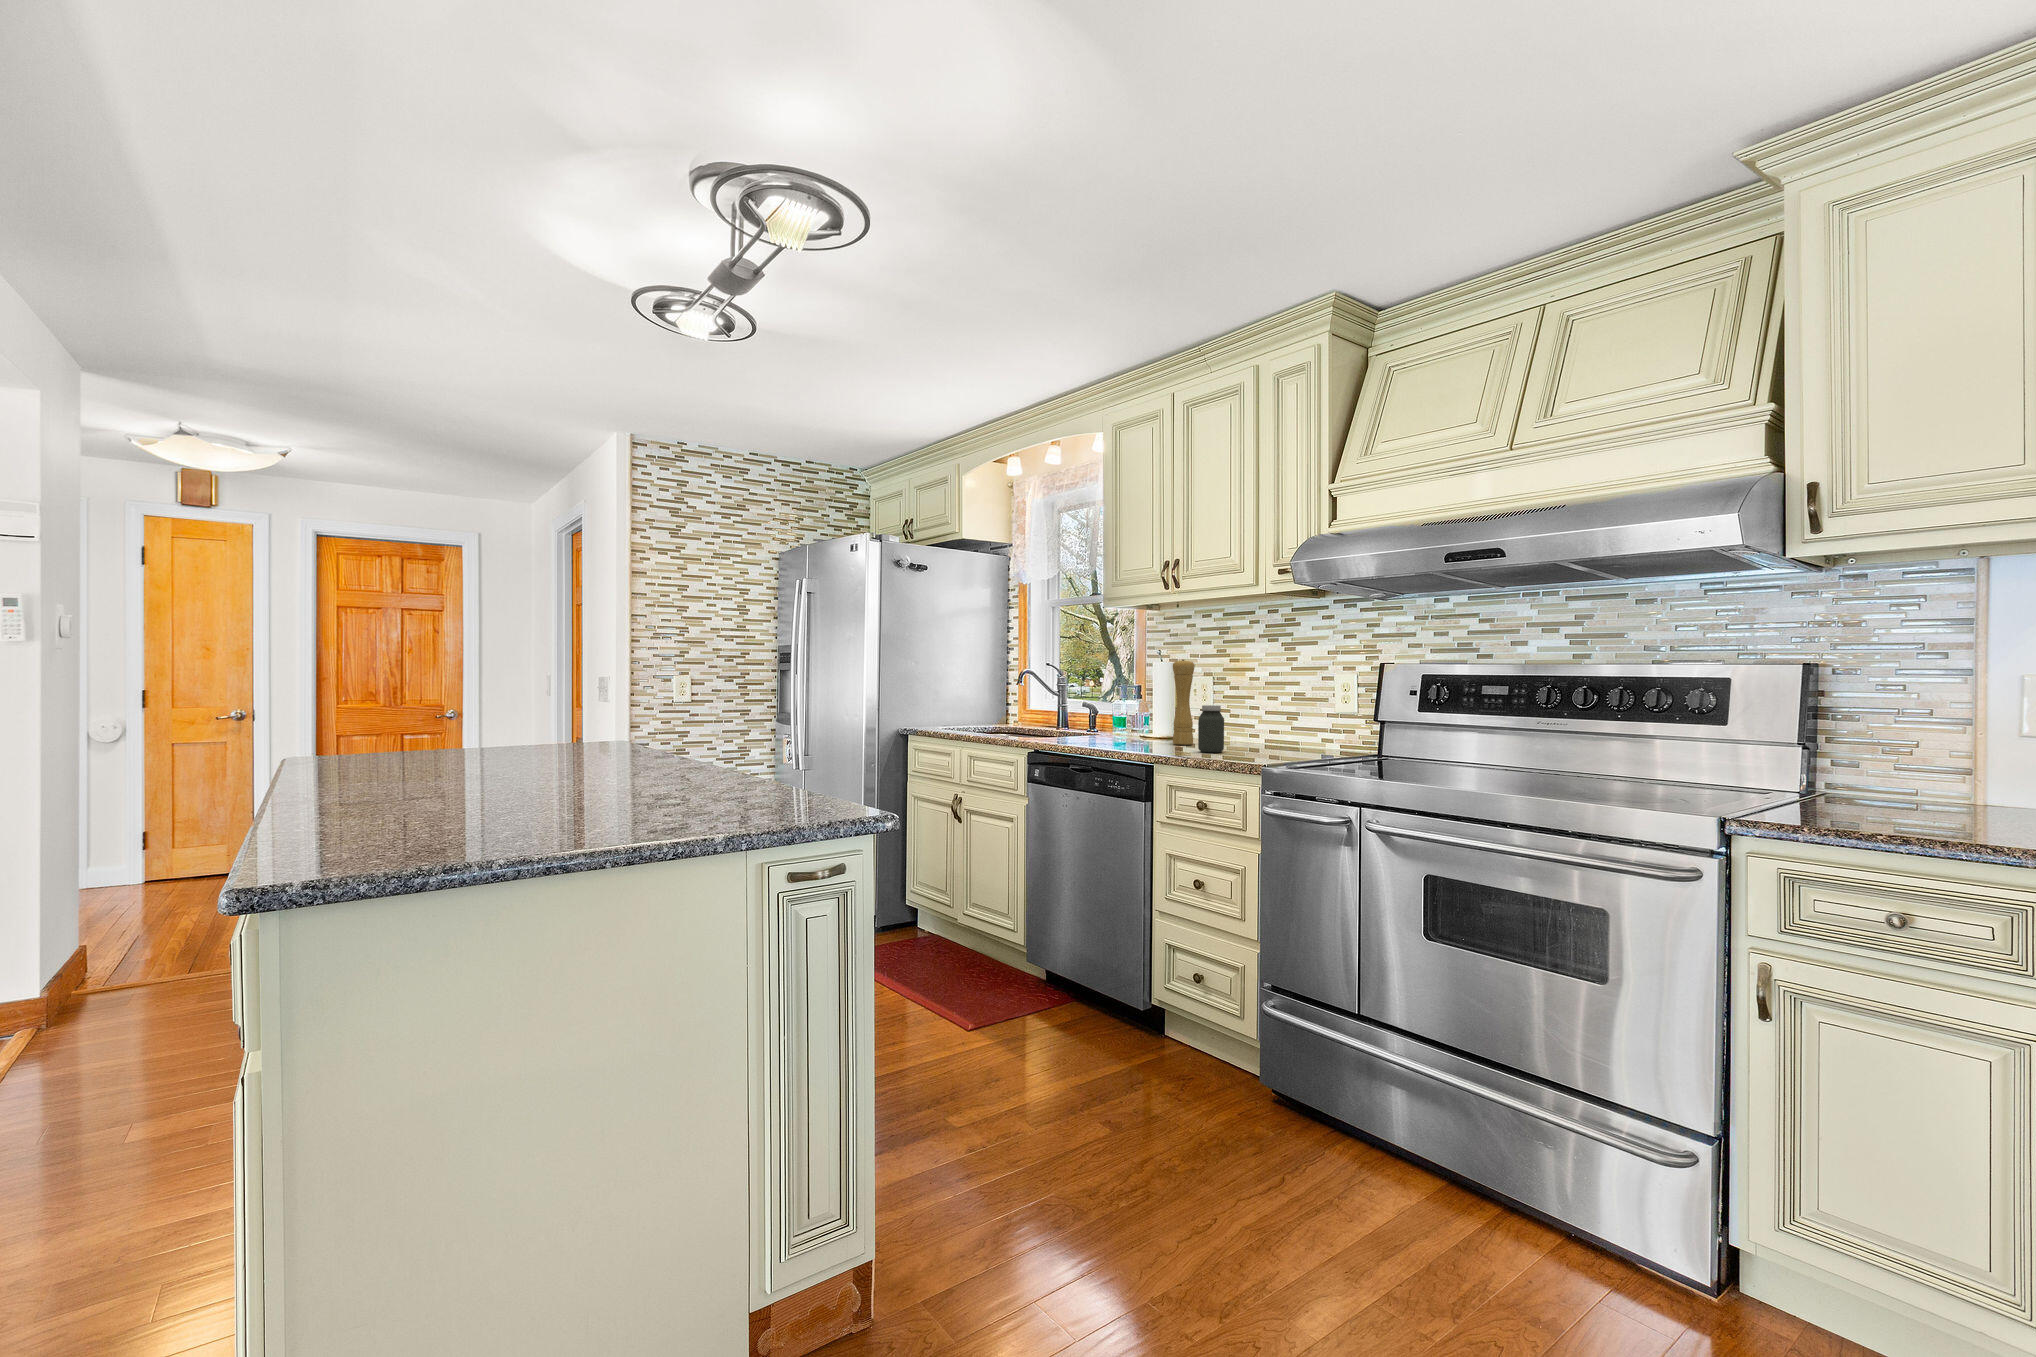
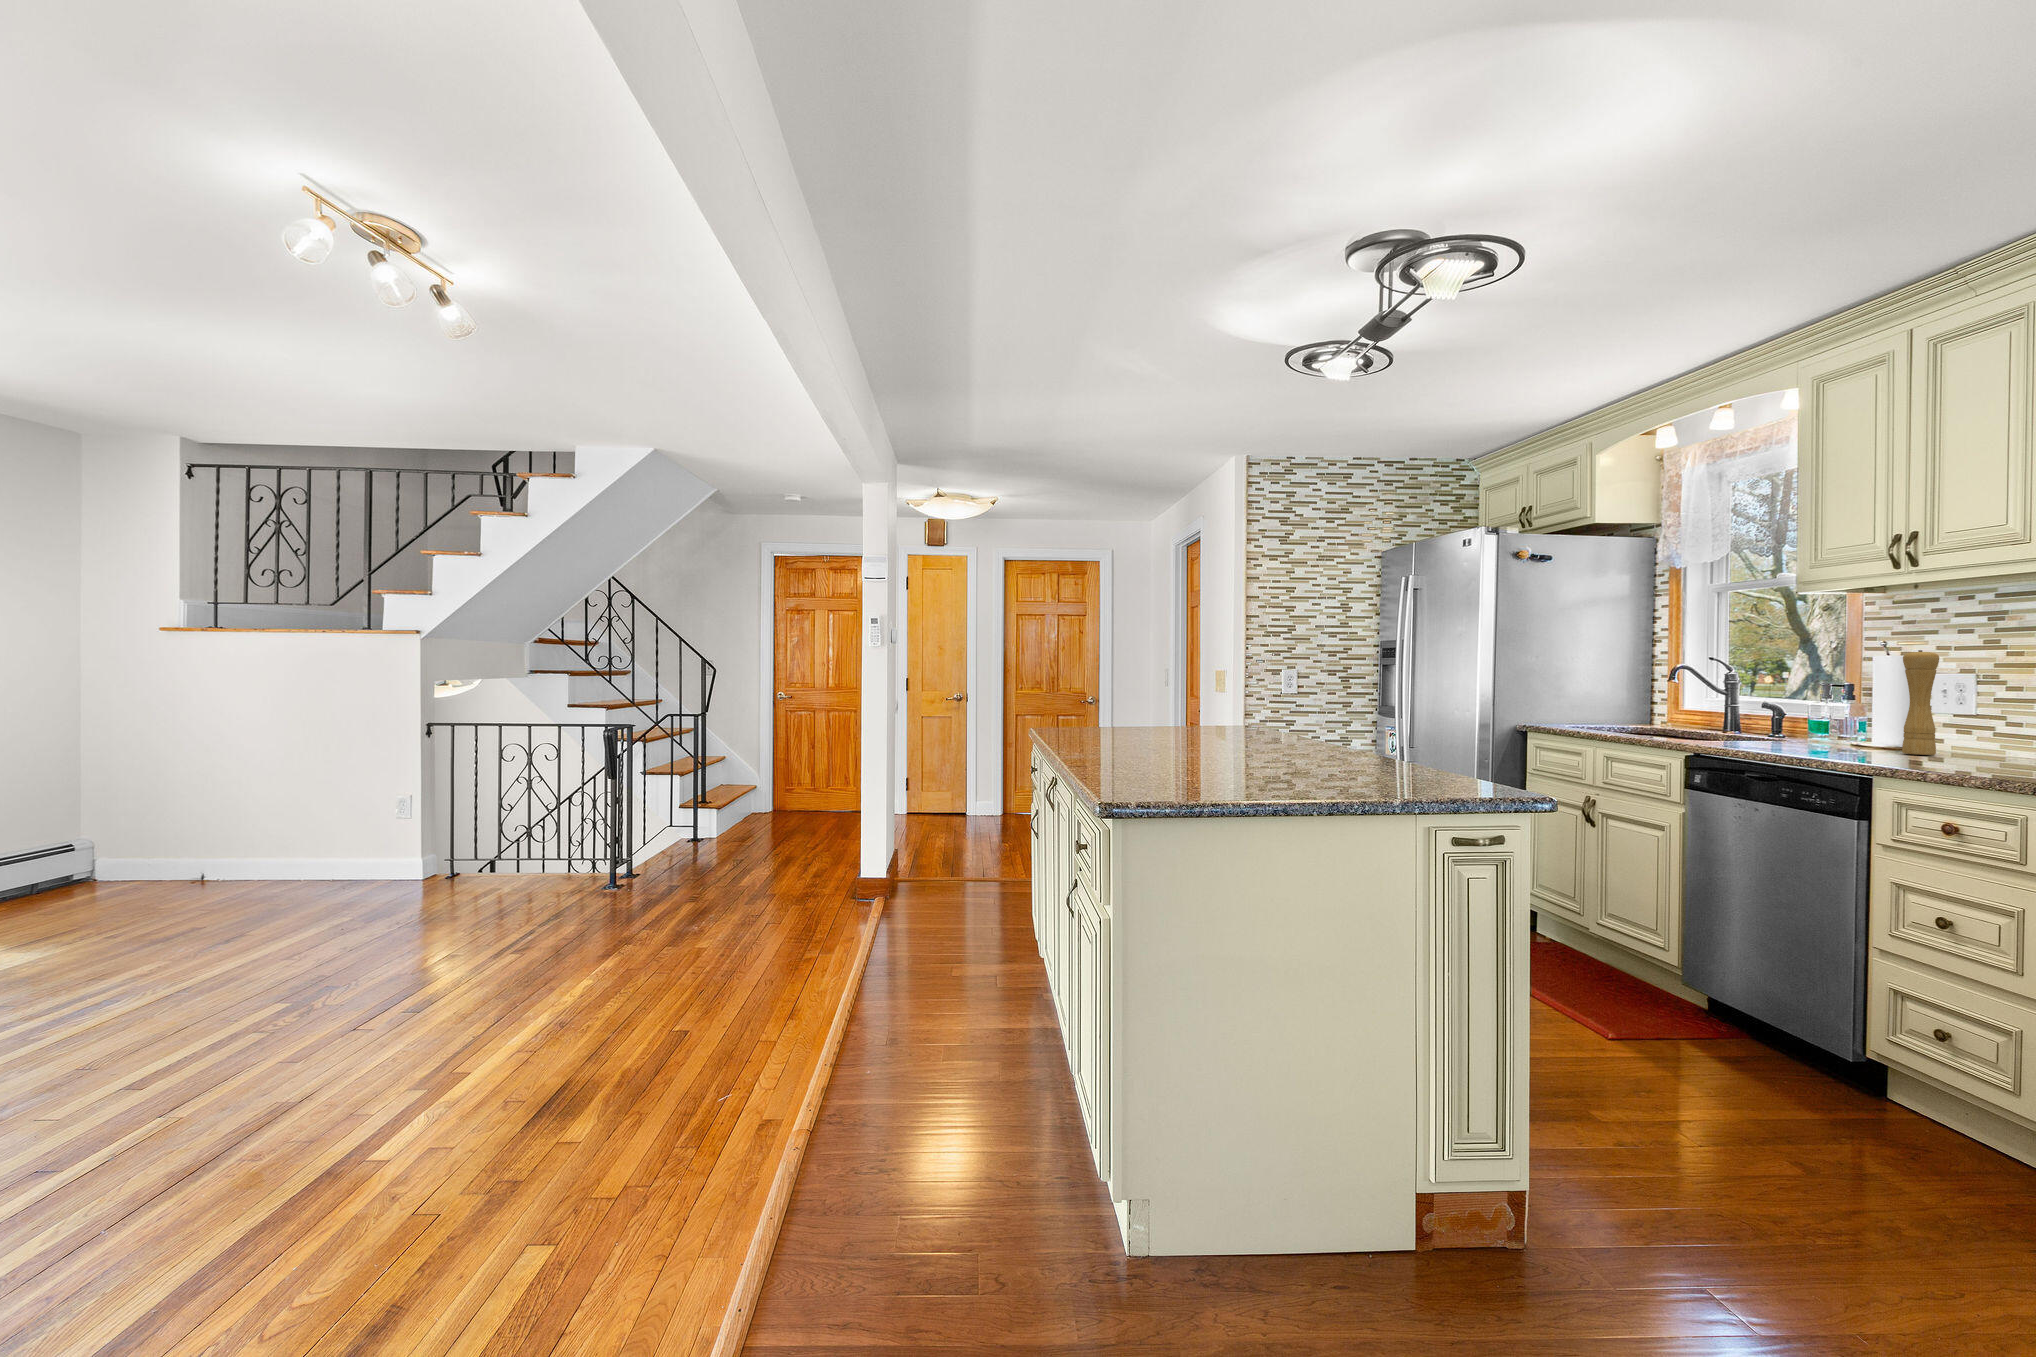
jar: present [1198,705,1224,752] -> none [1945,705,1990,764]

